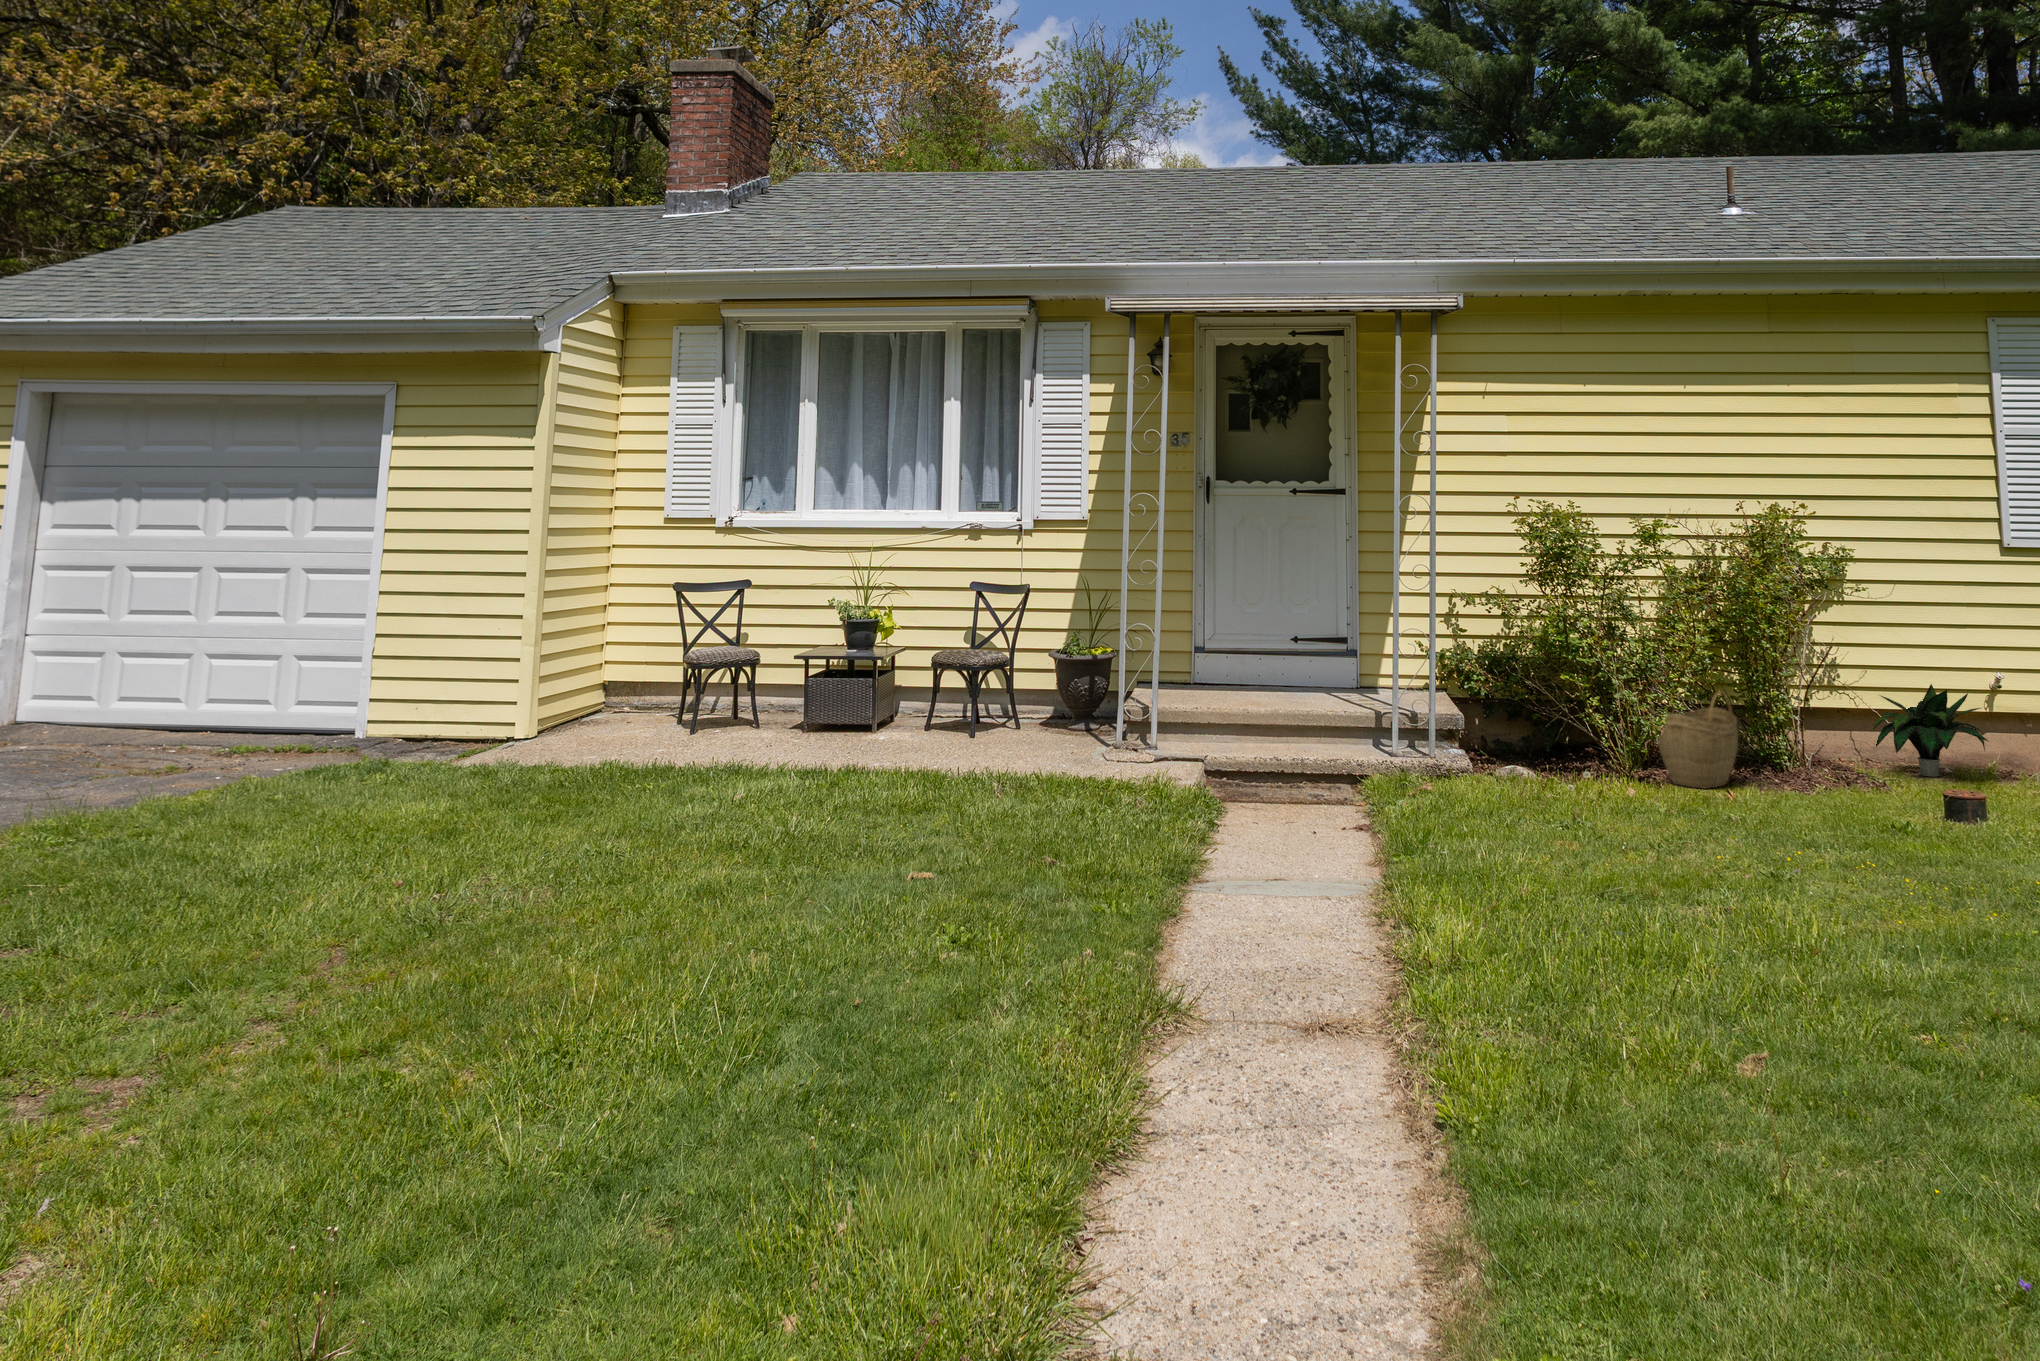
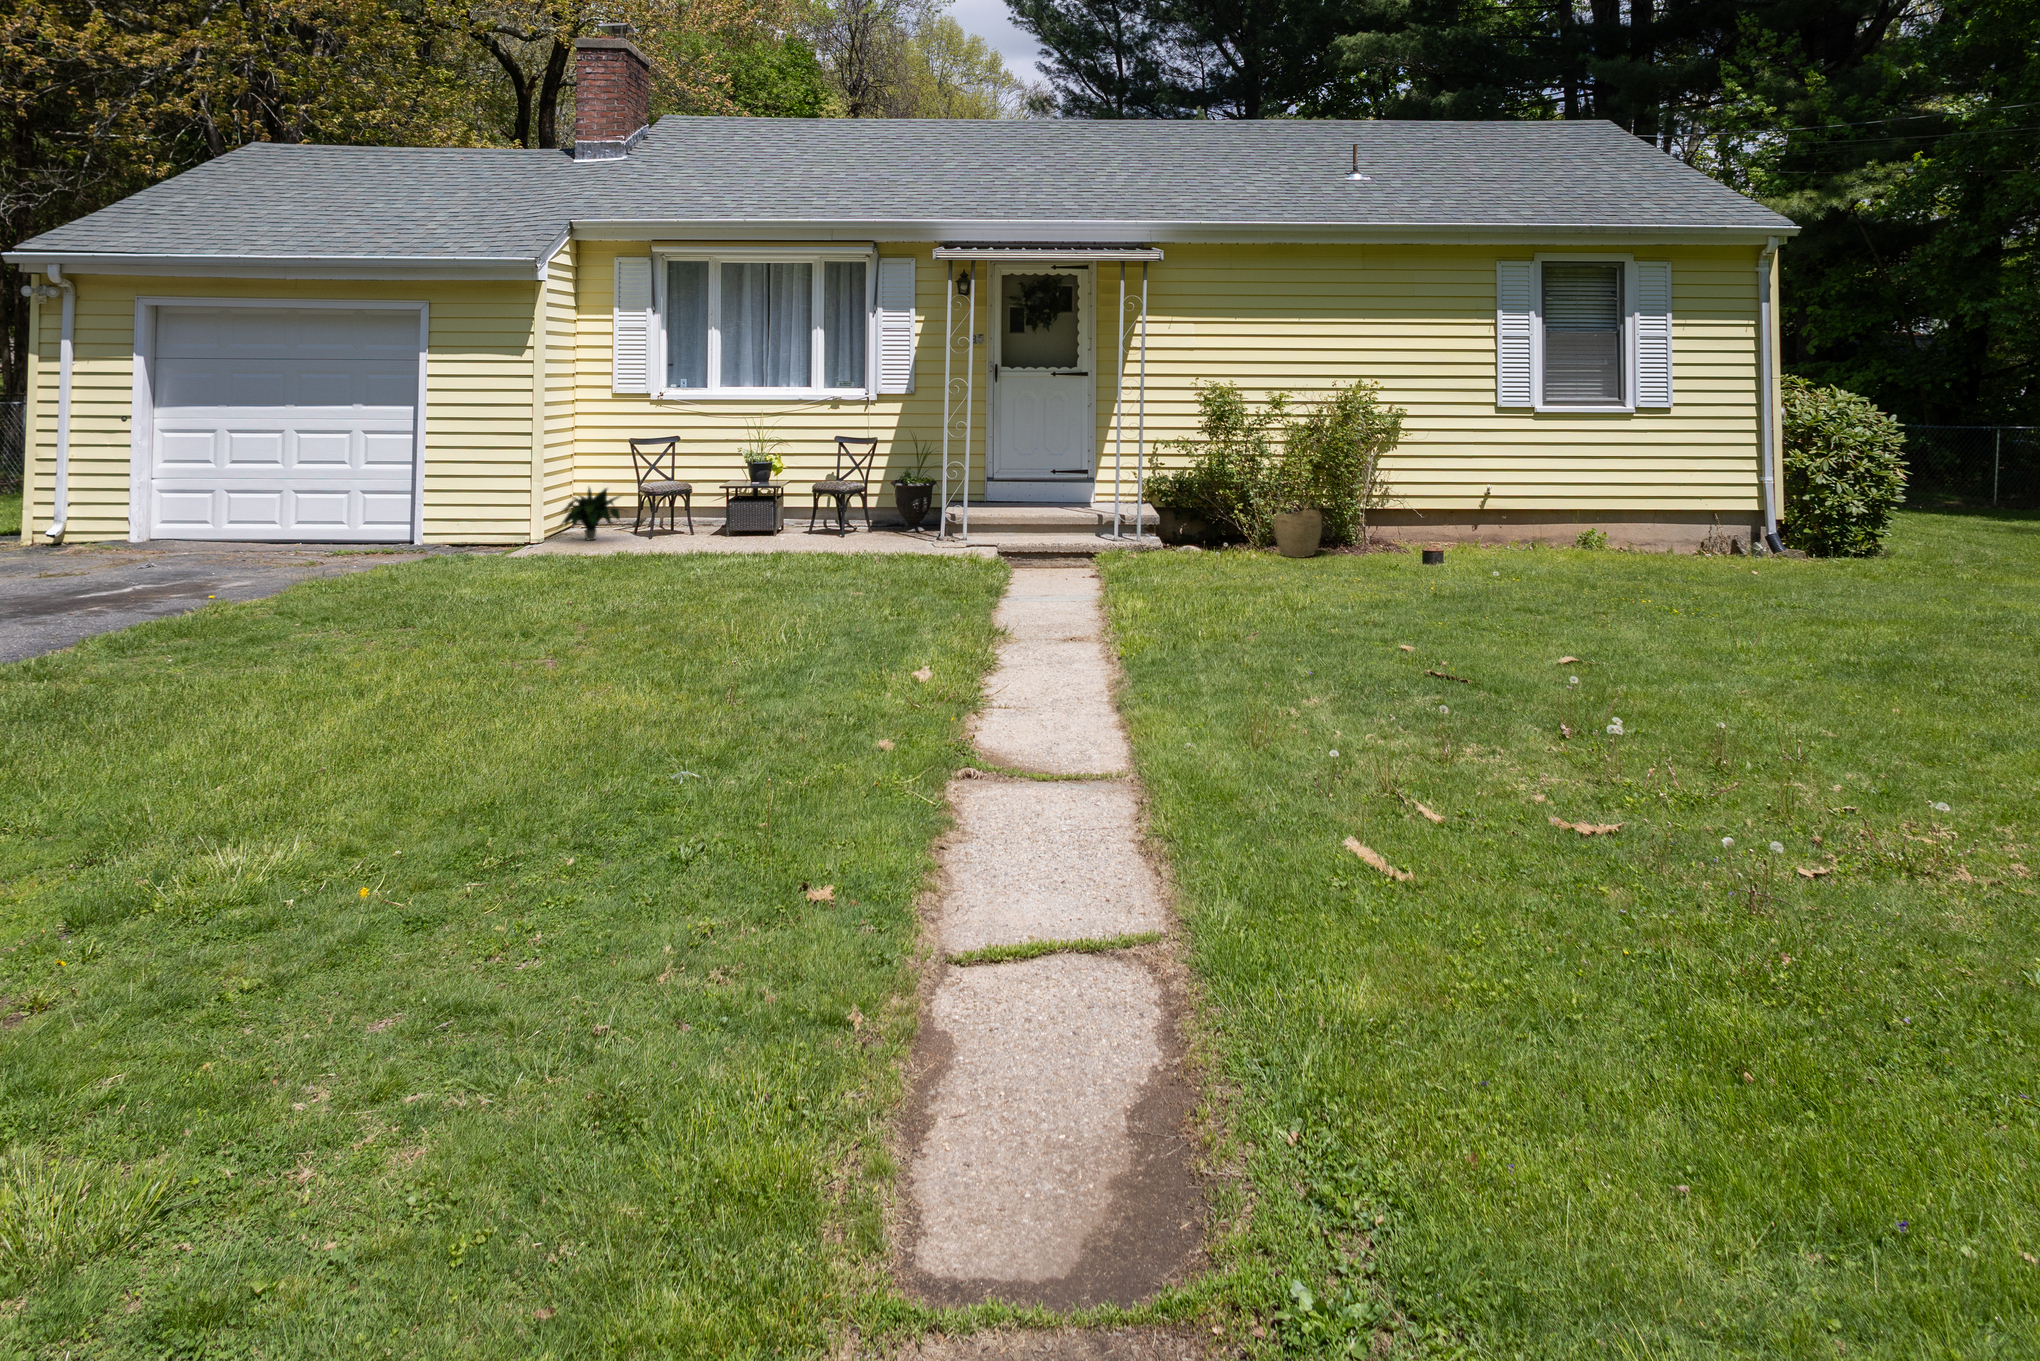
potted plant: present [1873,684,1988,777] -> present [560,488,622,541]

